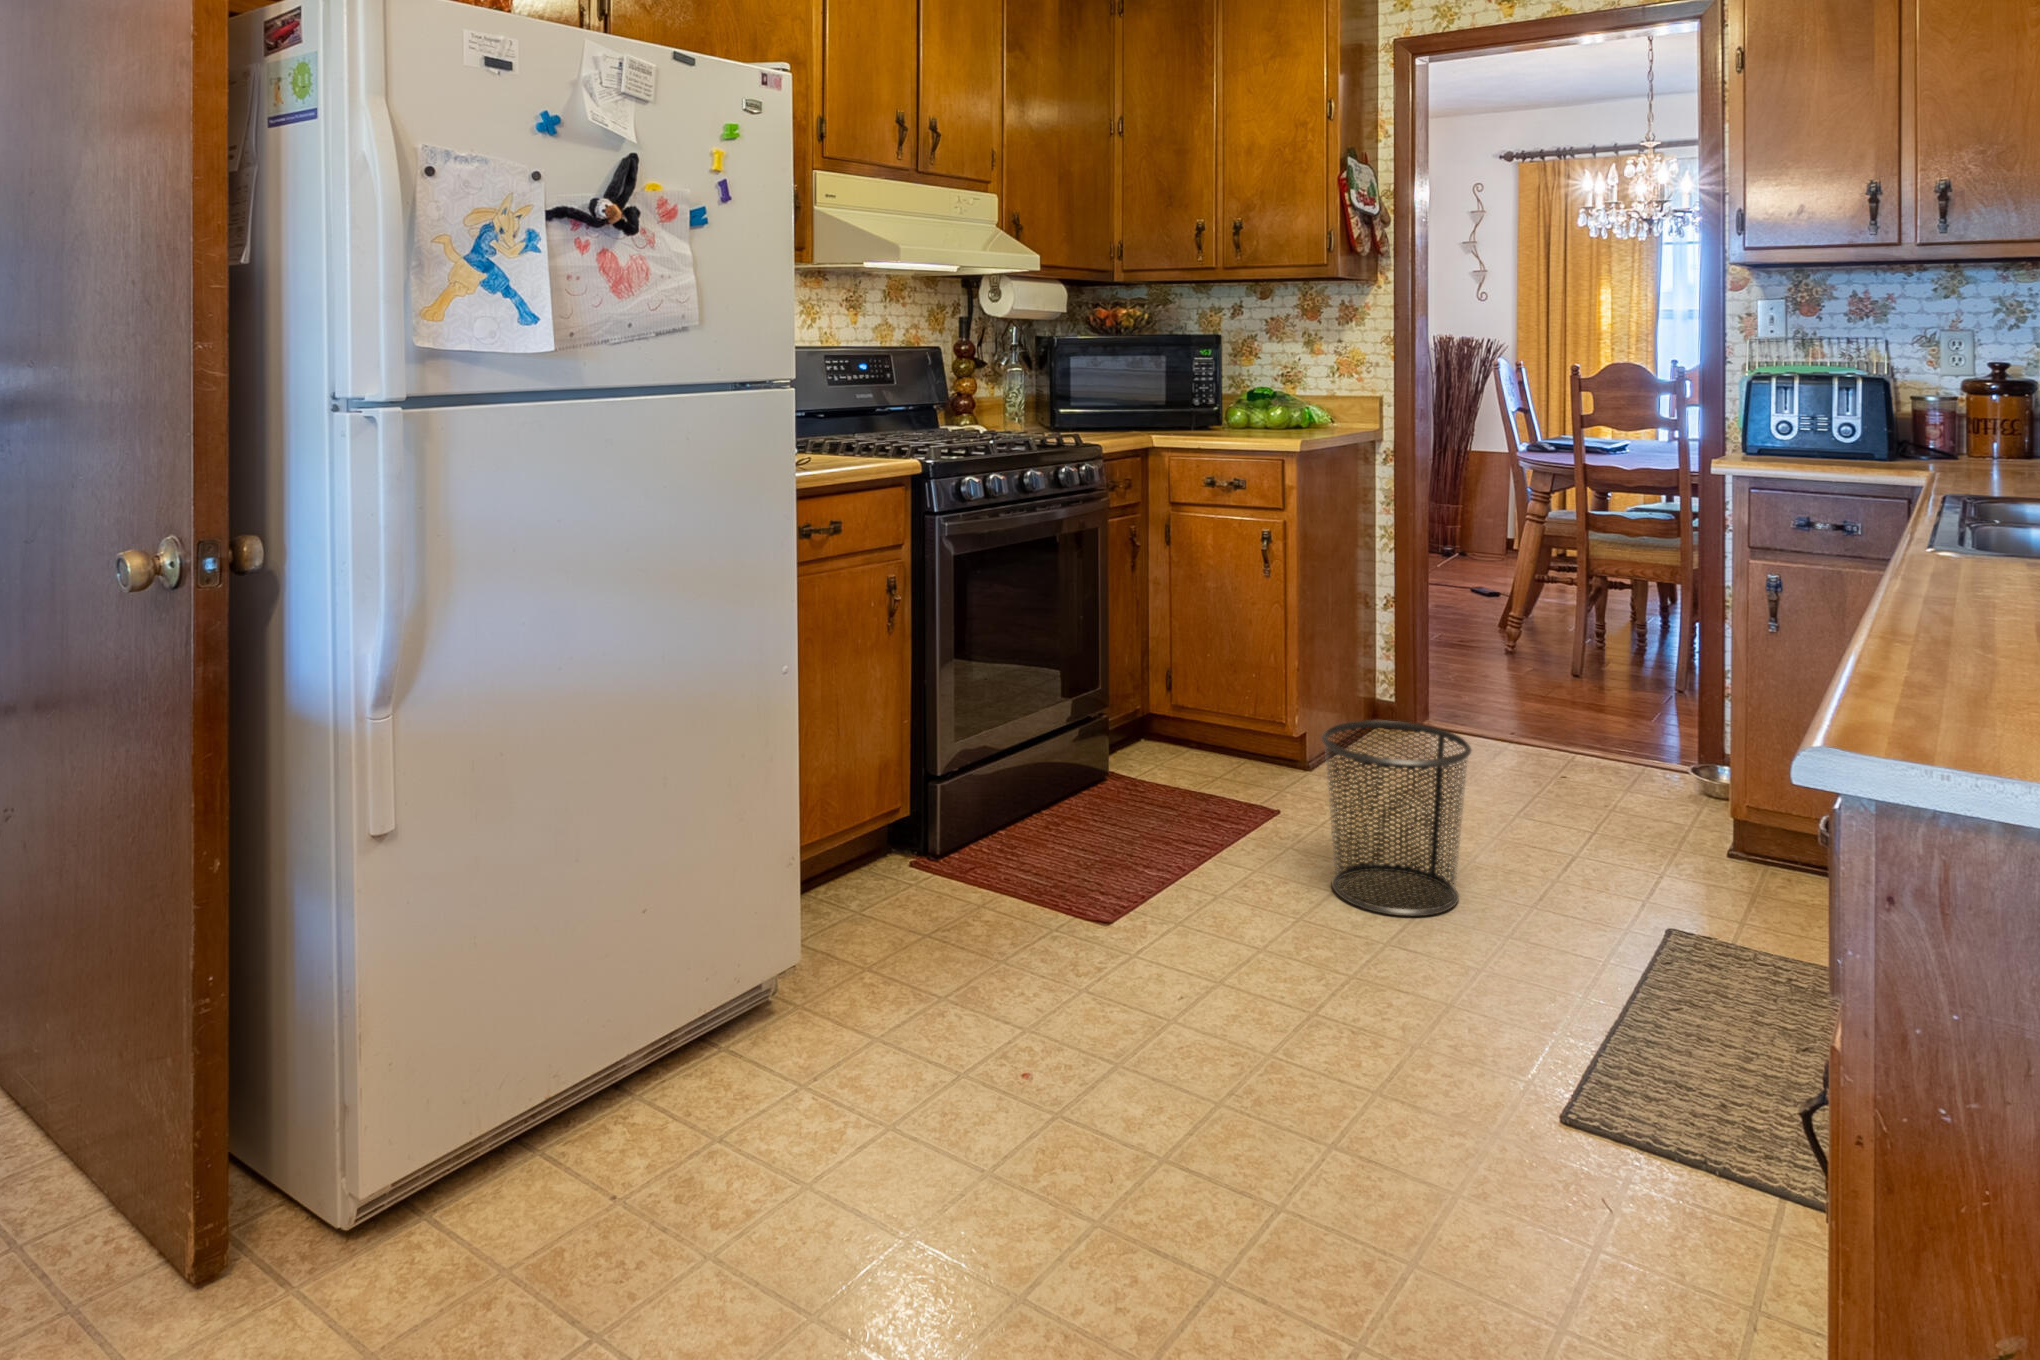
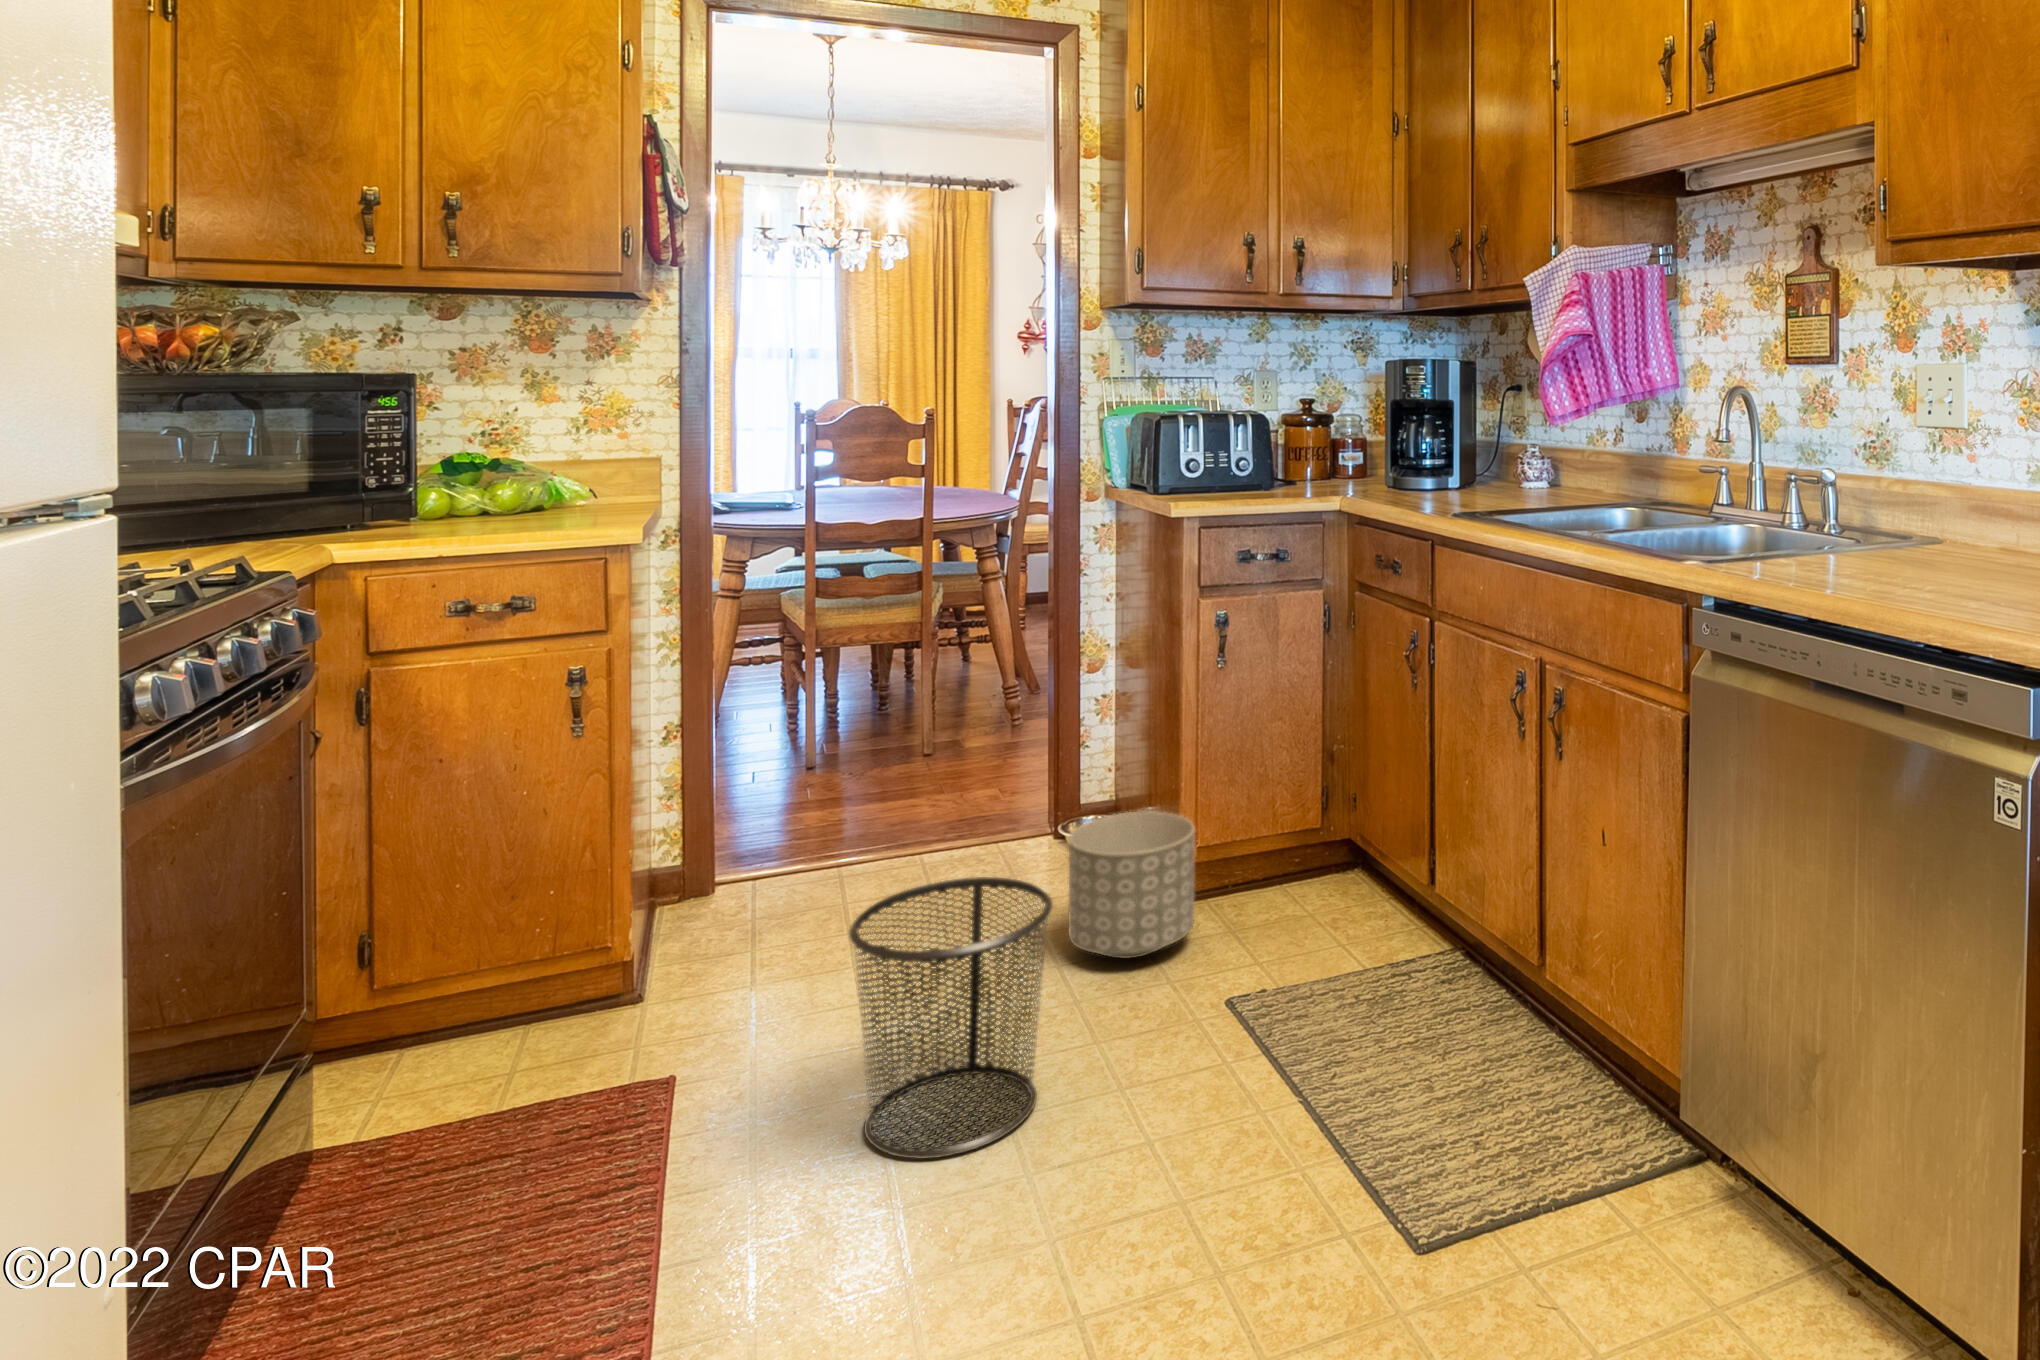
planter: none [1585,742,1711,874] -> present [1068,811,1195,959]

